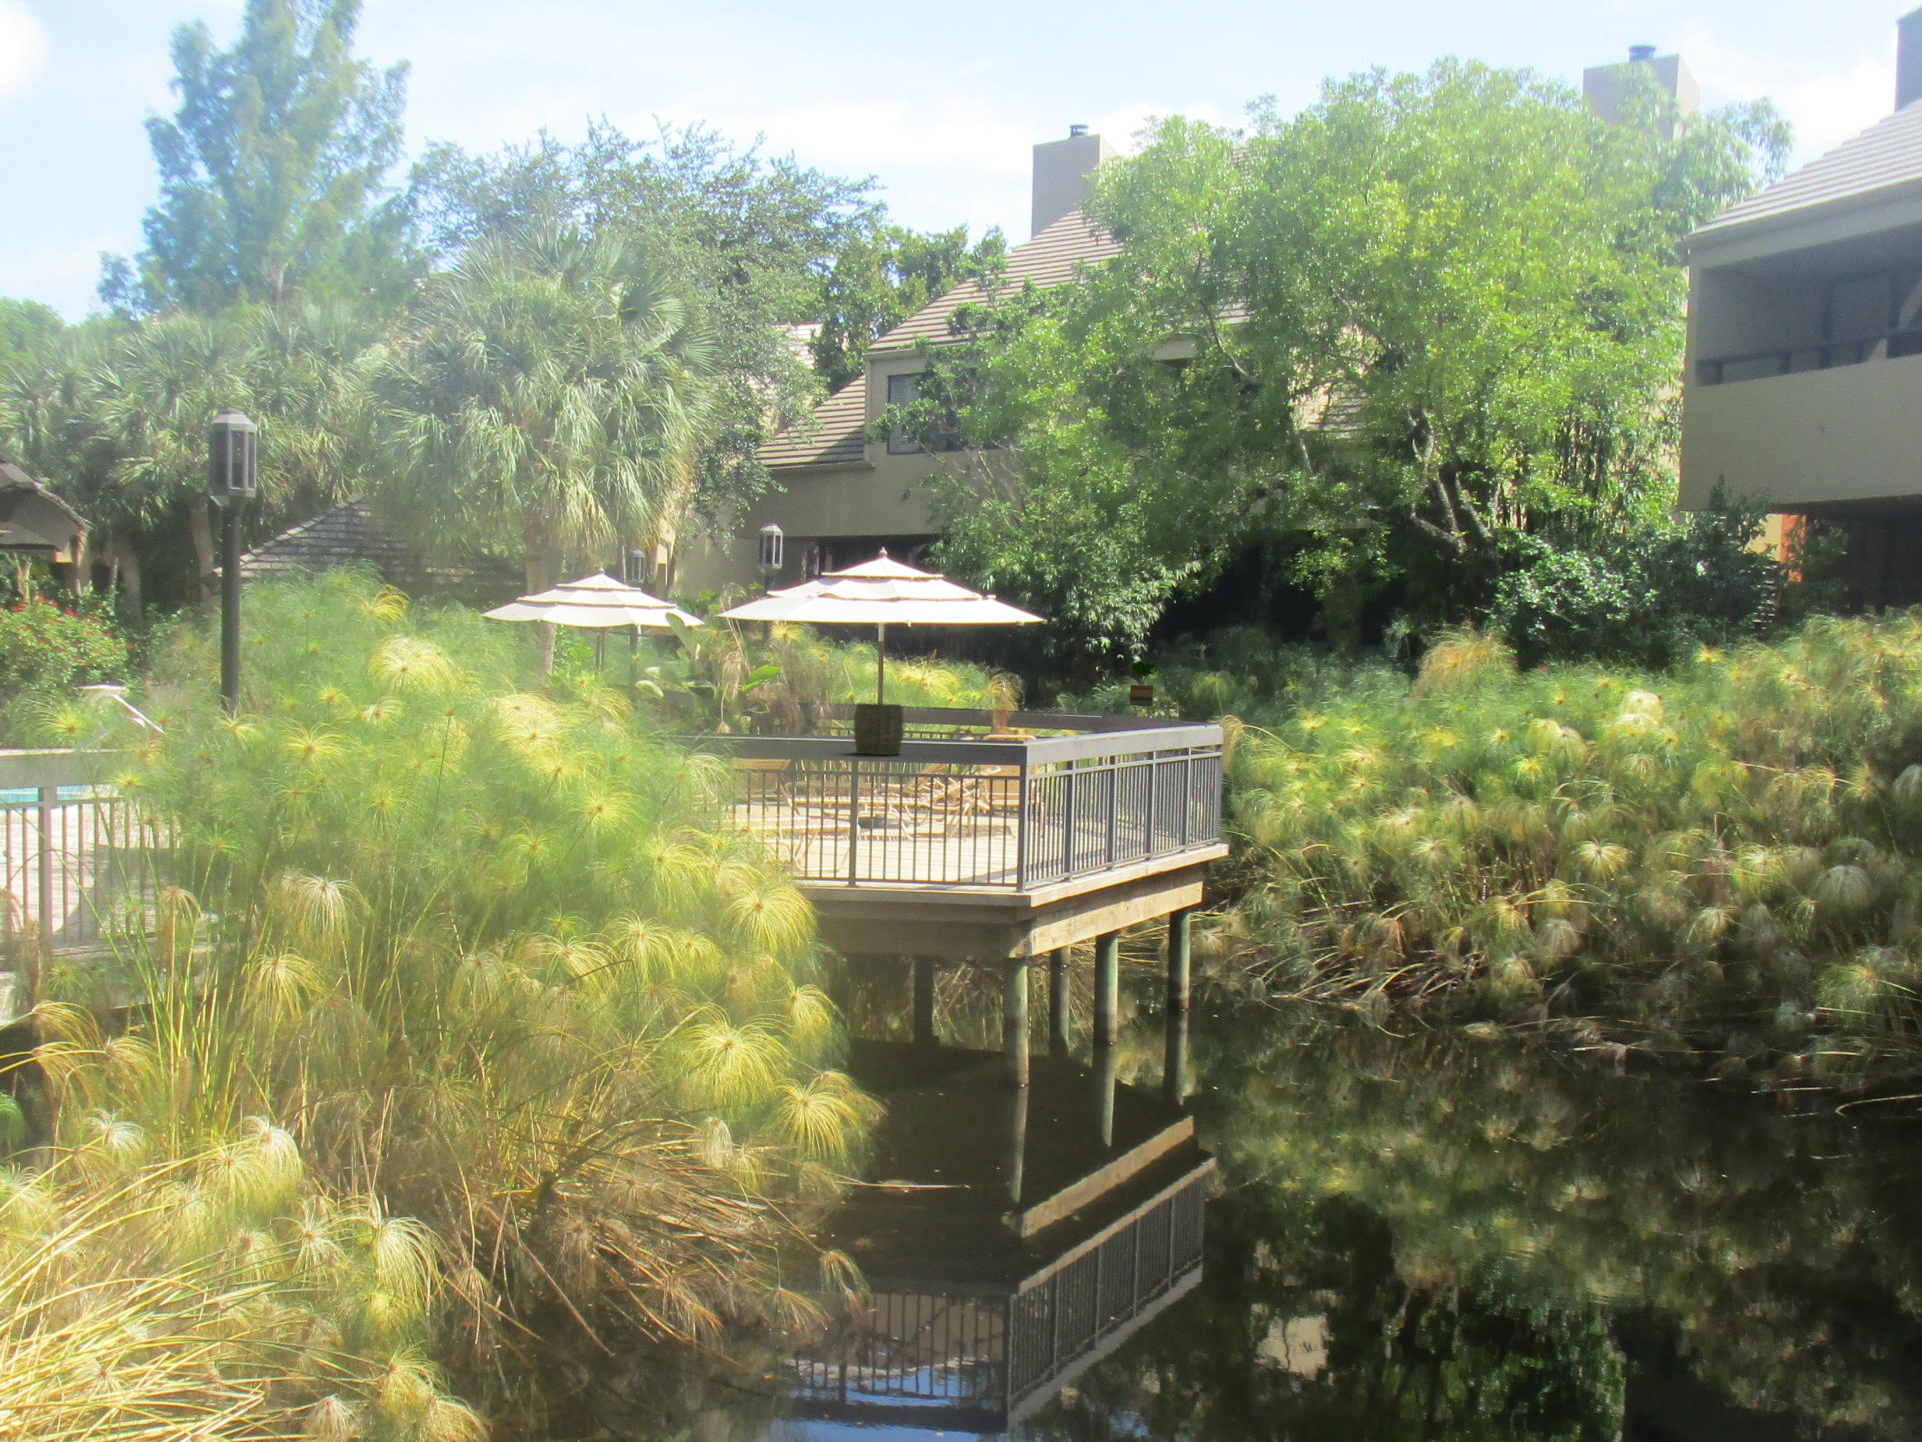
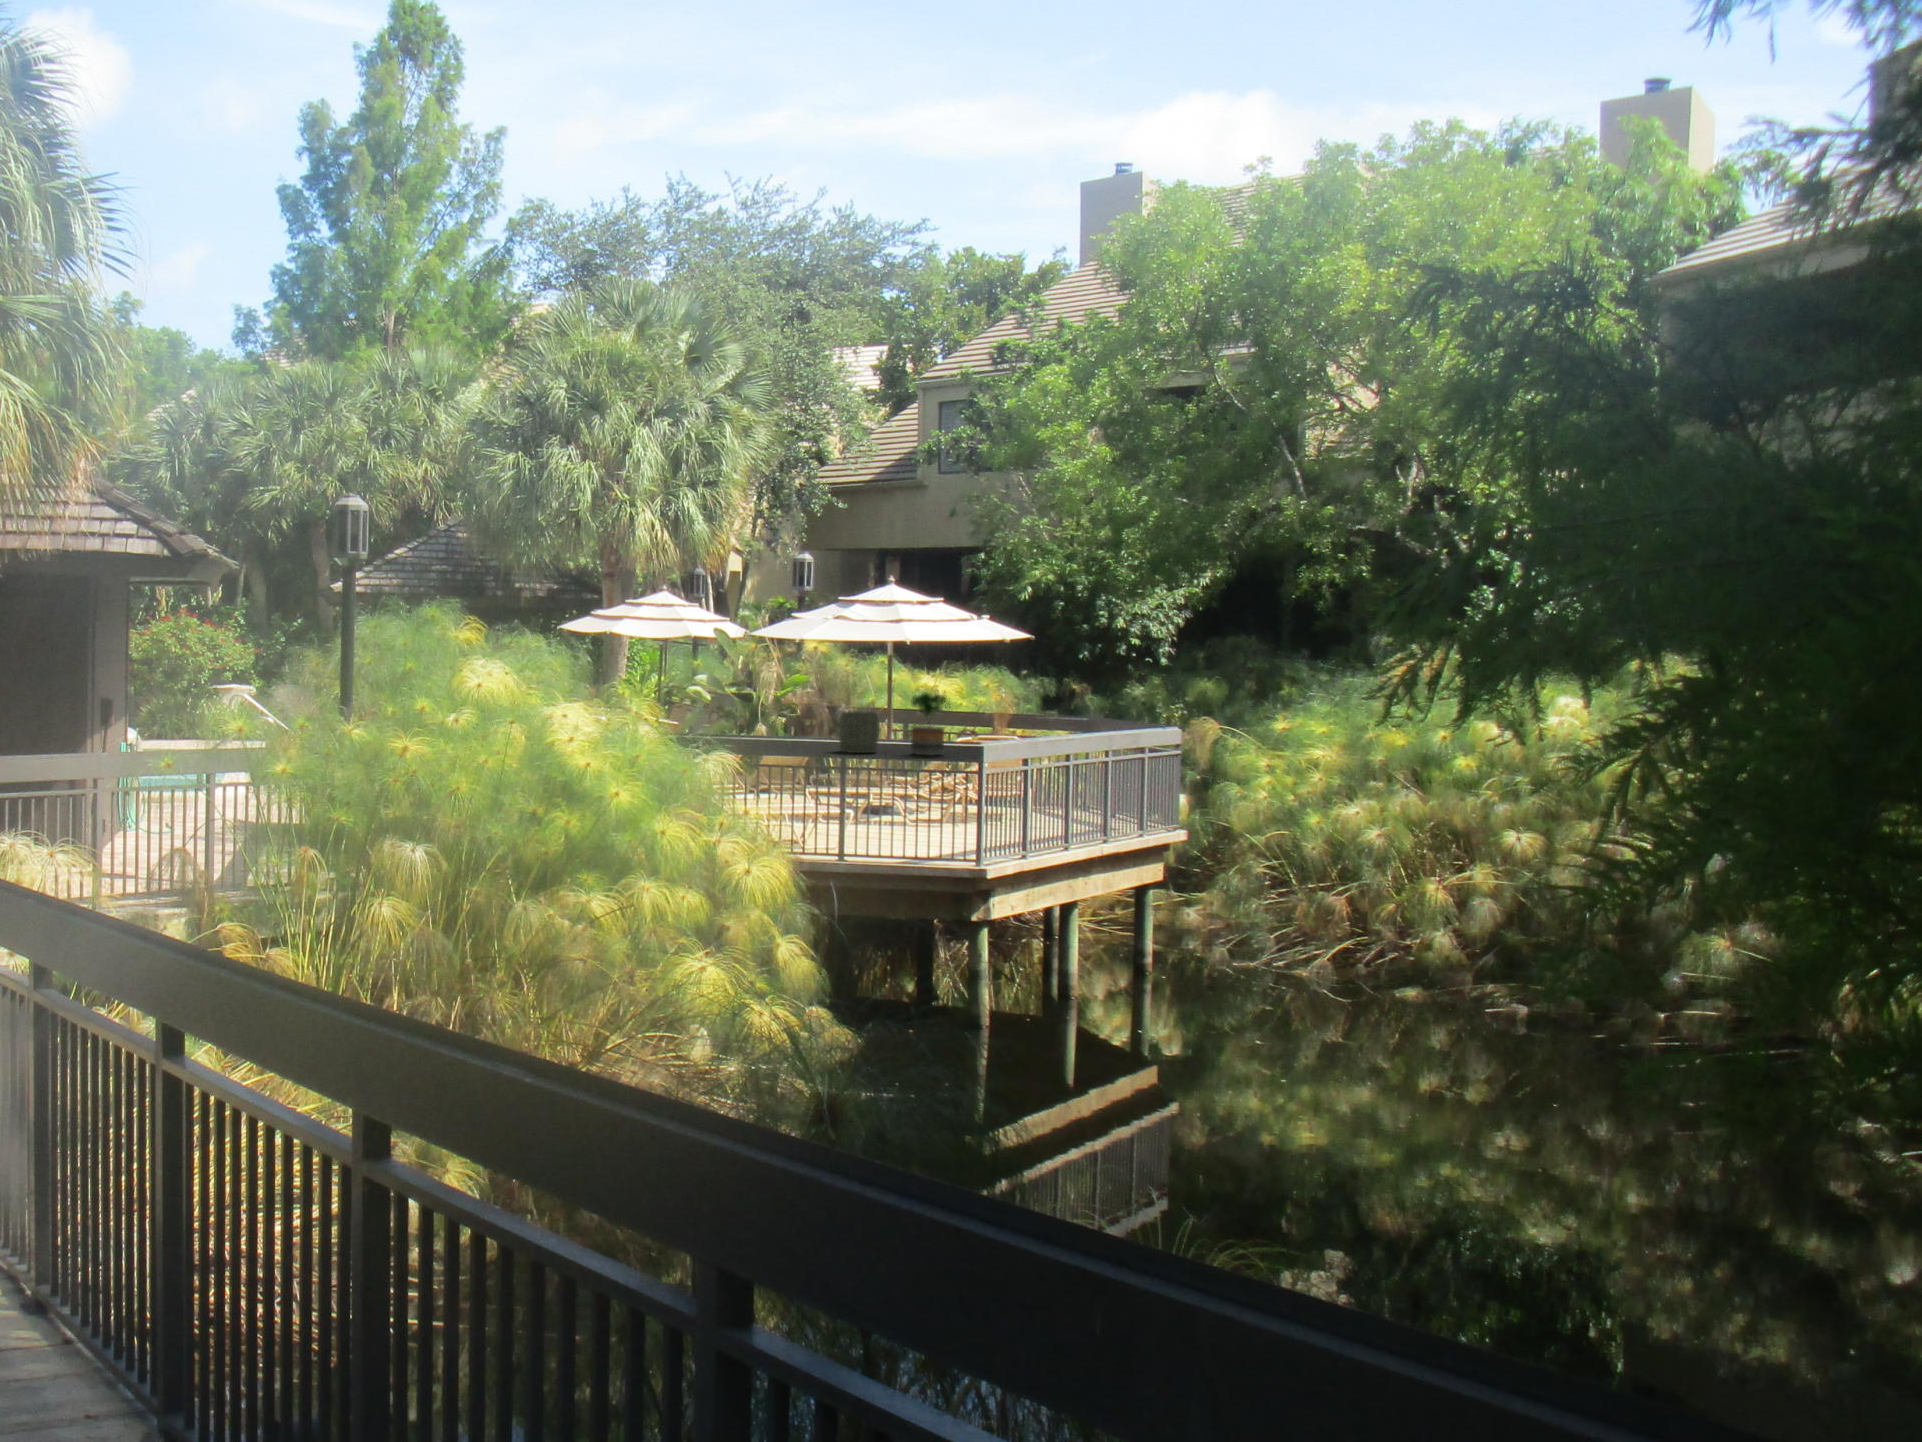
potted tree: present [1130,661,1158,705] -> present [911,692,950,755]

